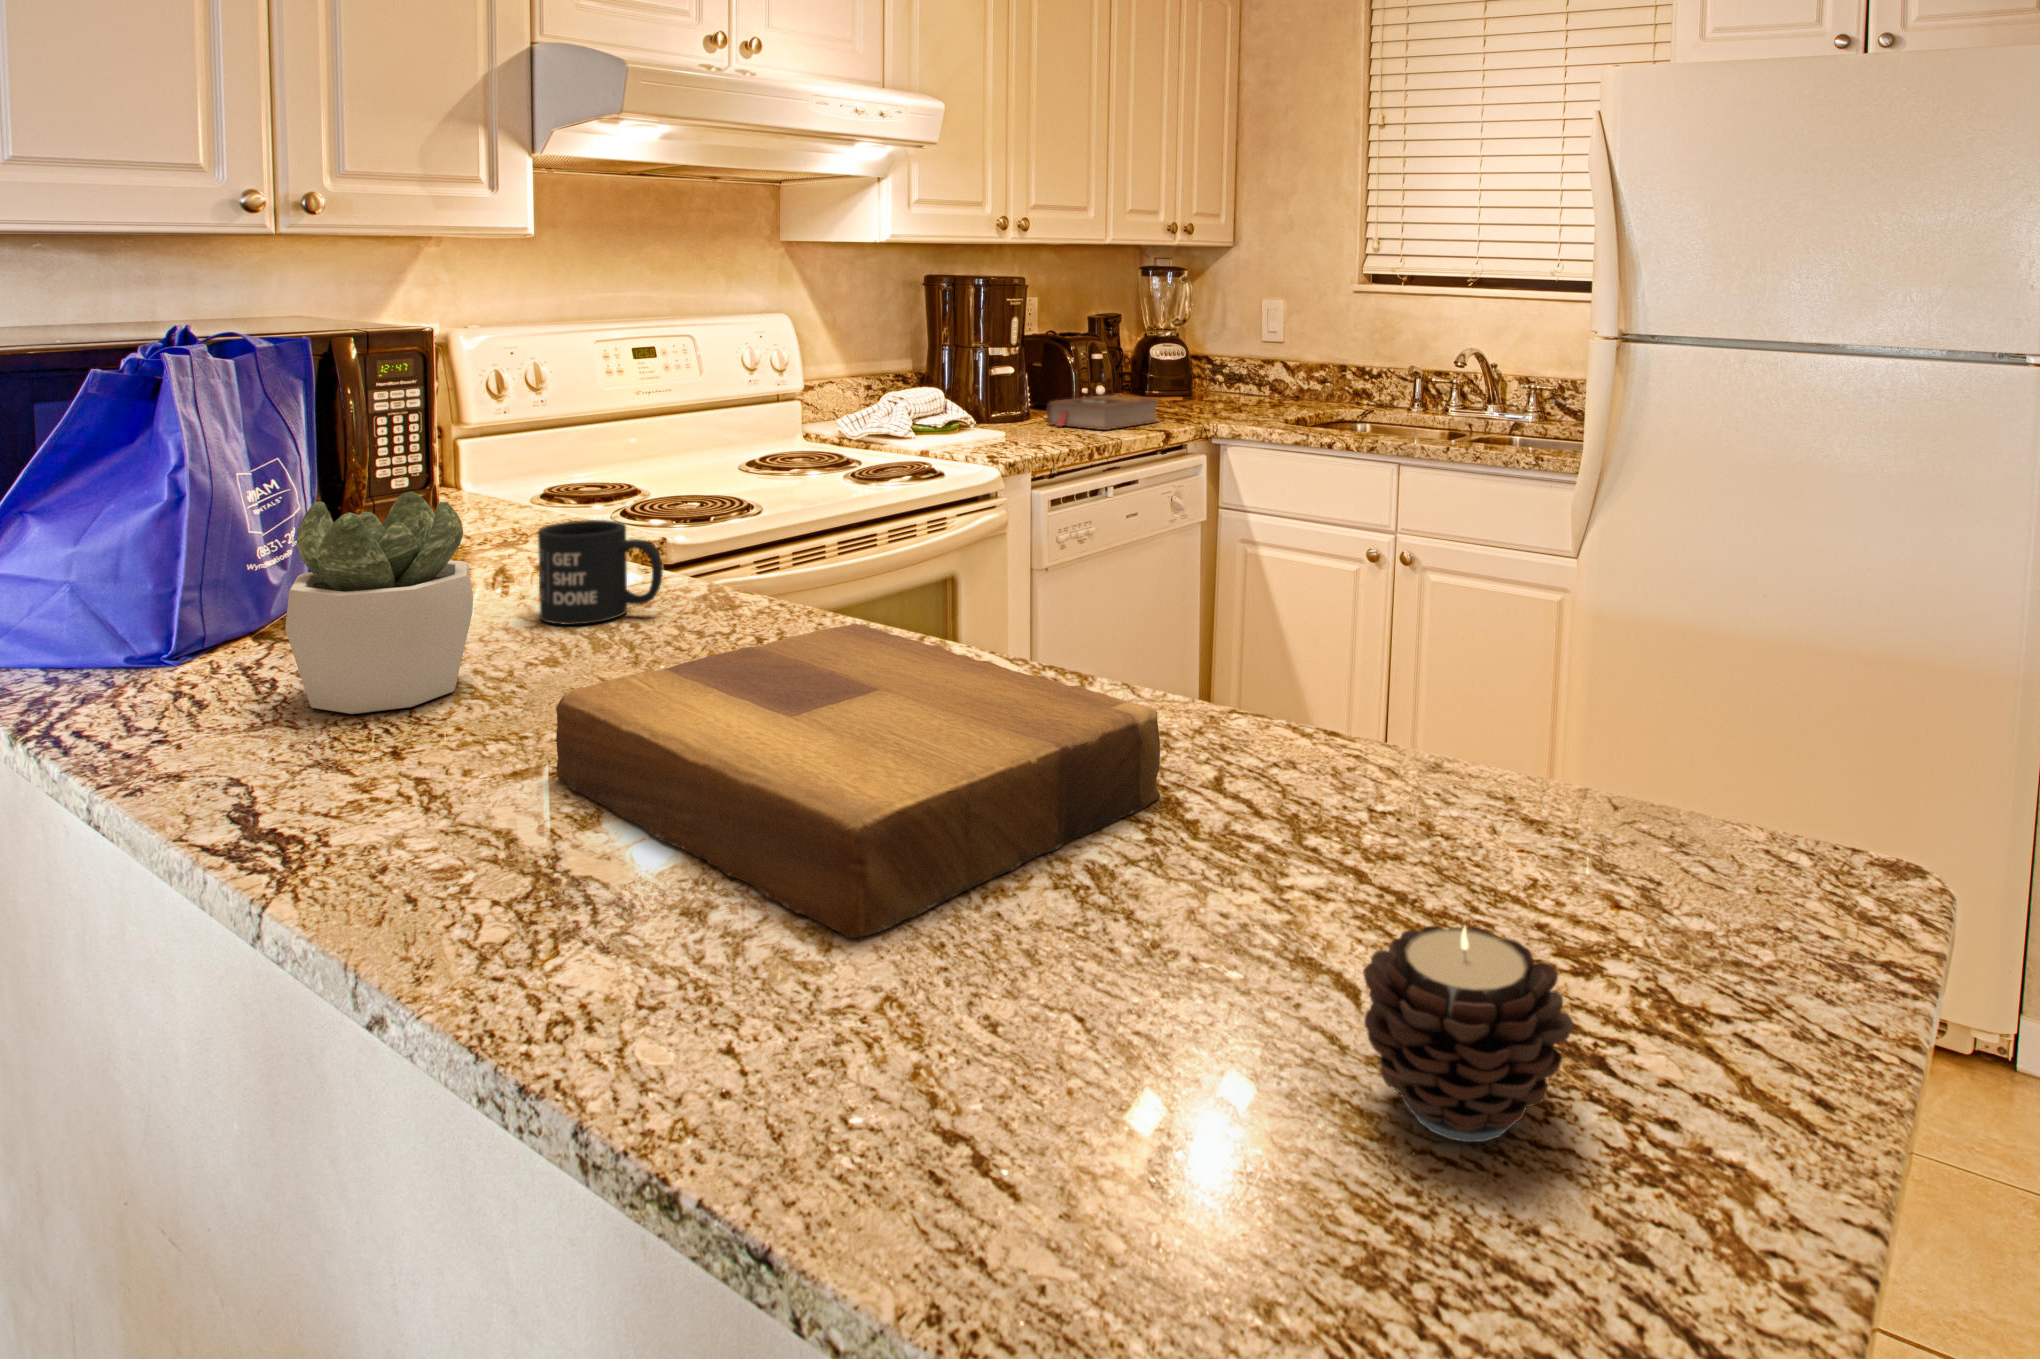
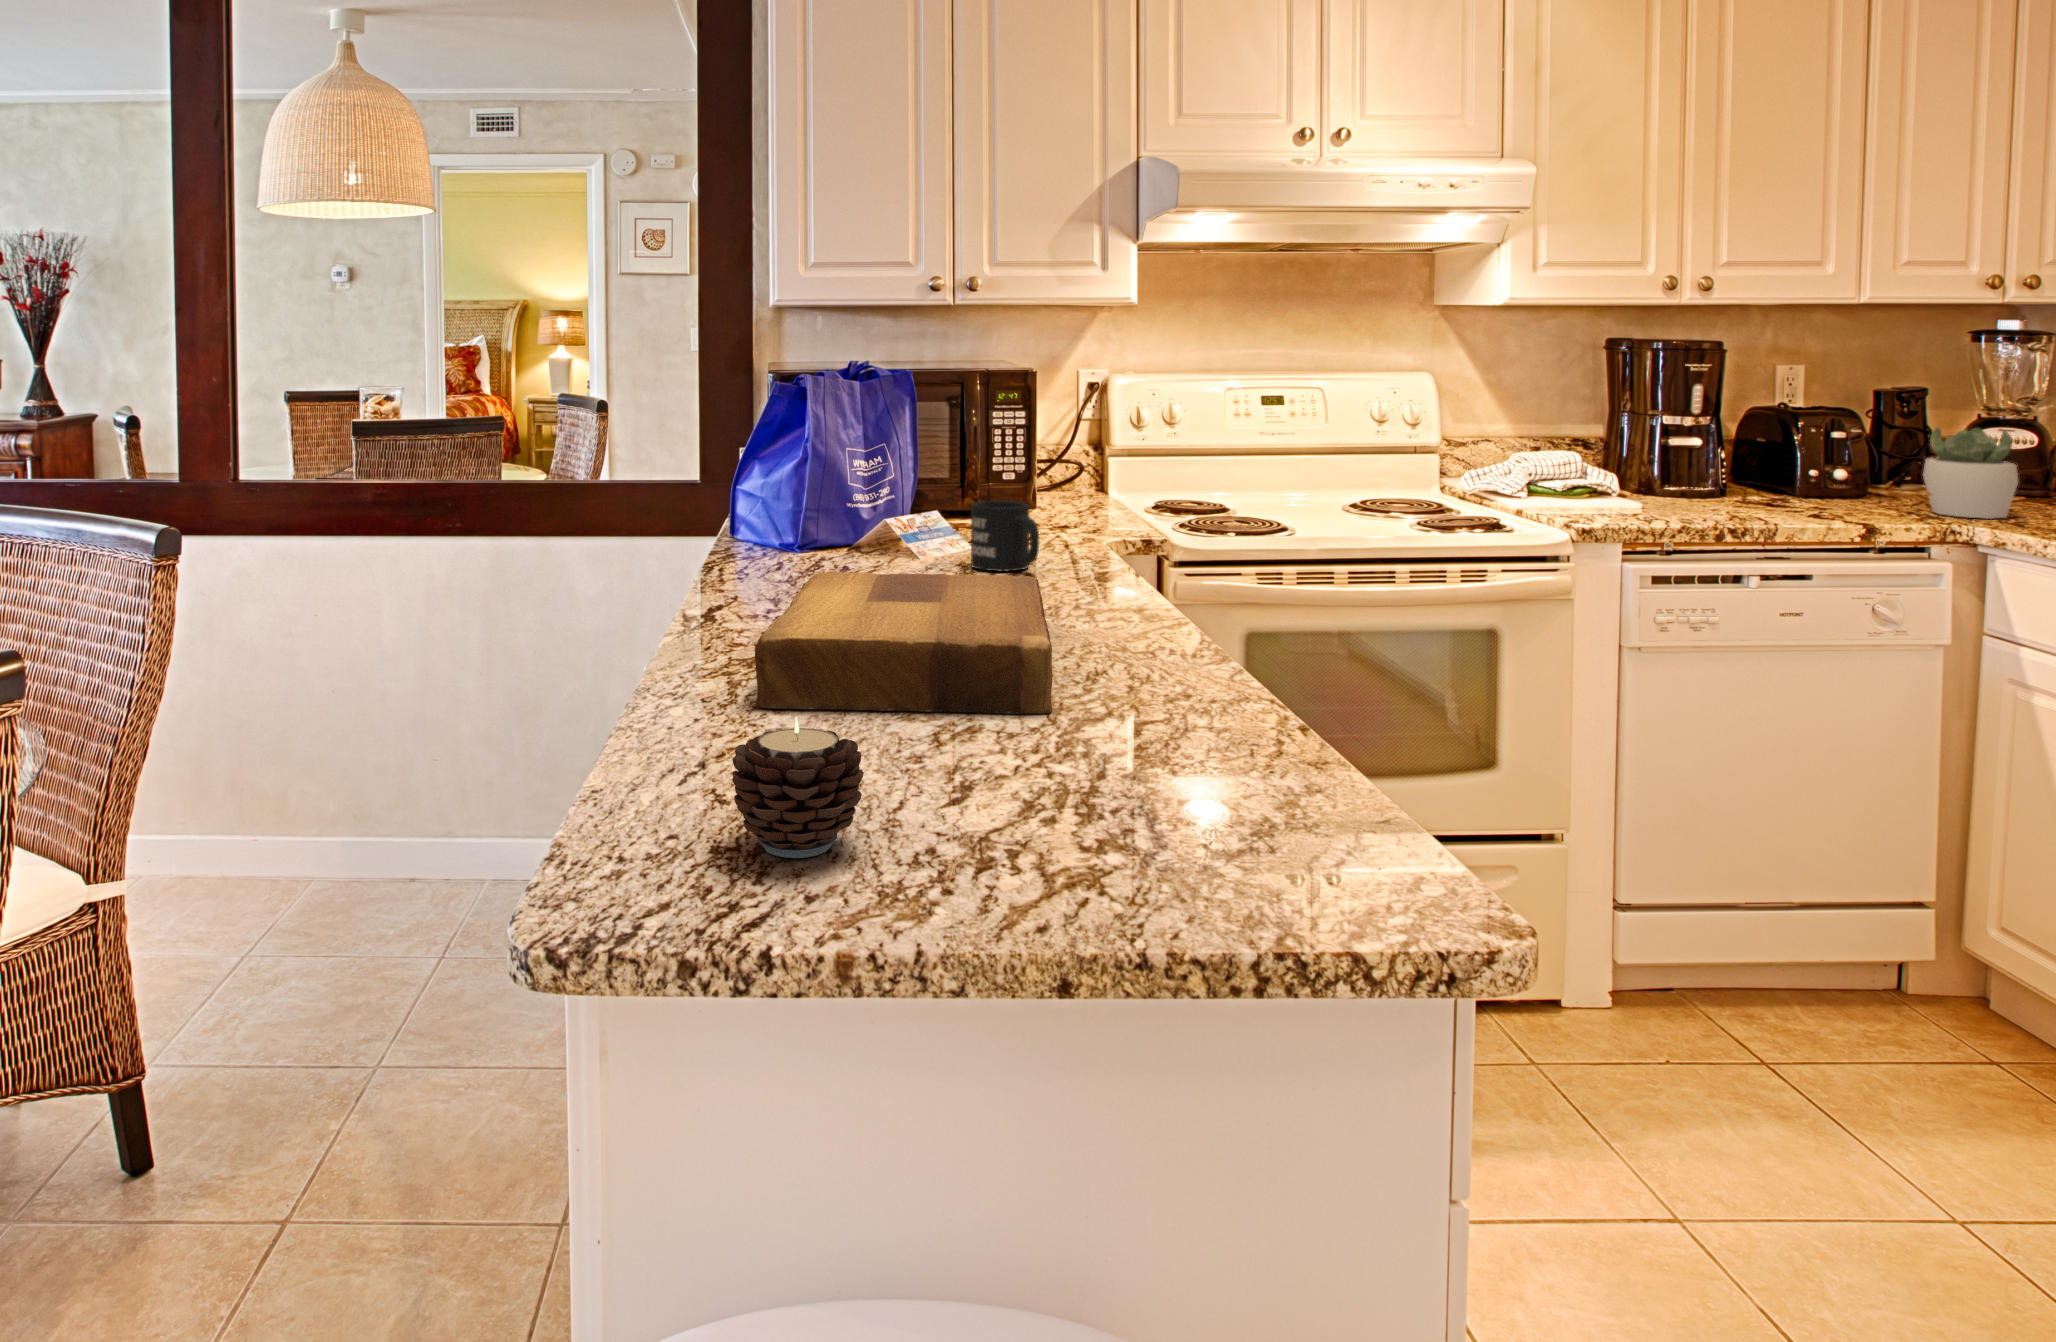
book: present [1046,395,1159,430] -> none [1742,481,1911,520]
succulent plant: present [285,491,473,714] -> present [1923,427,2018,519]

